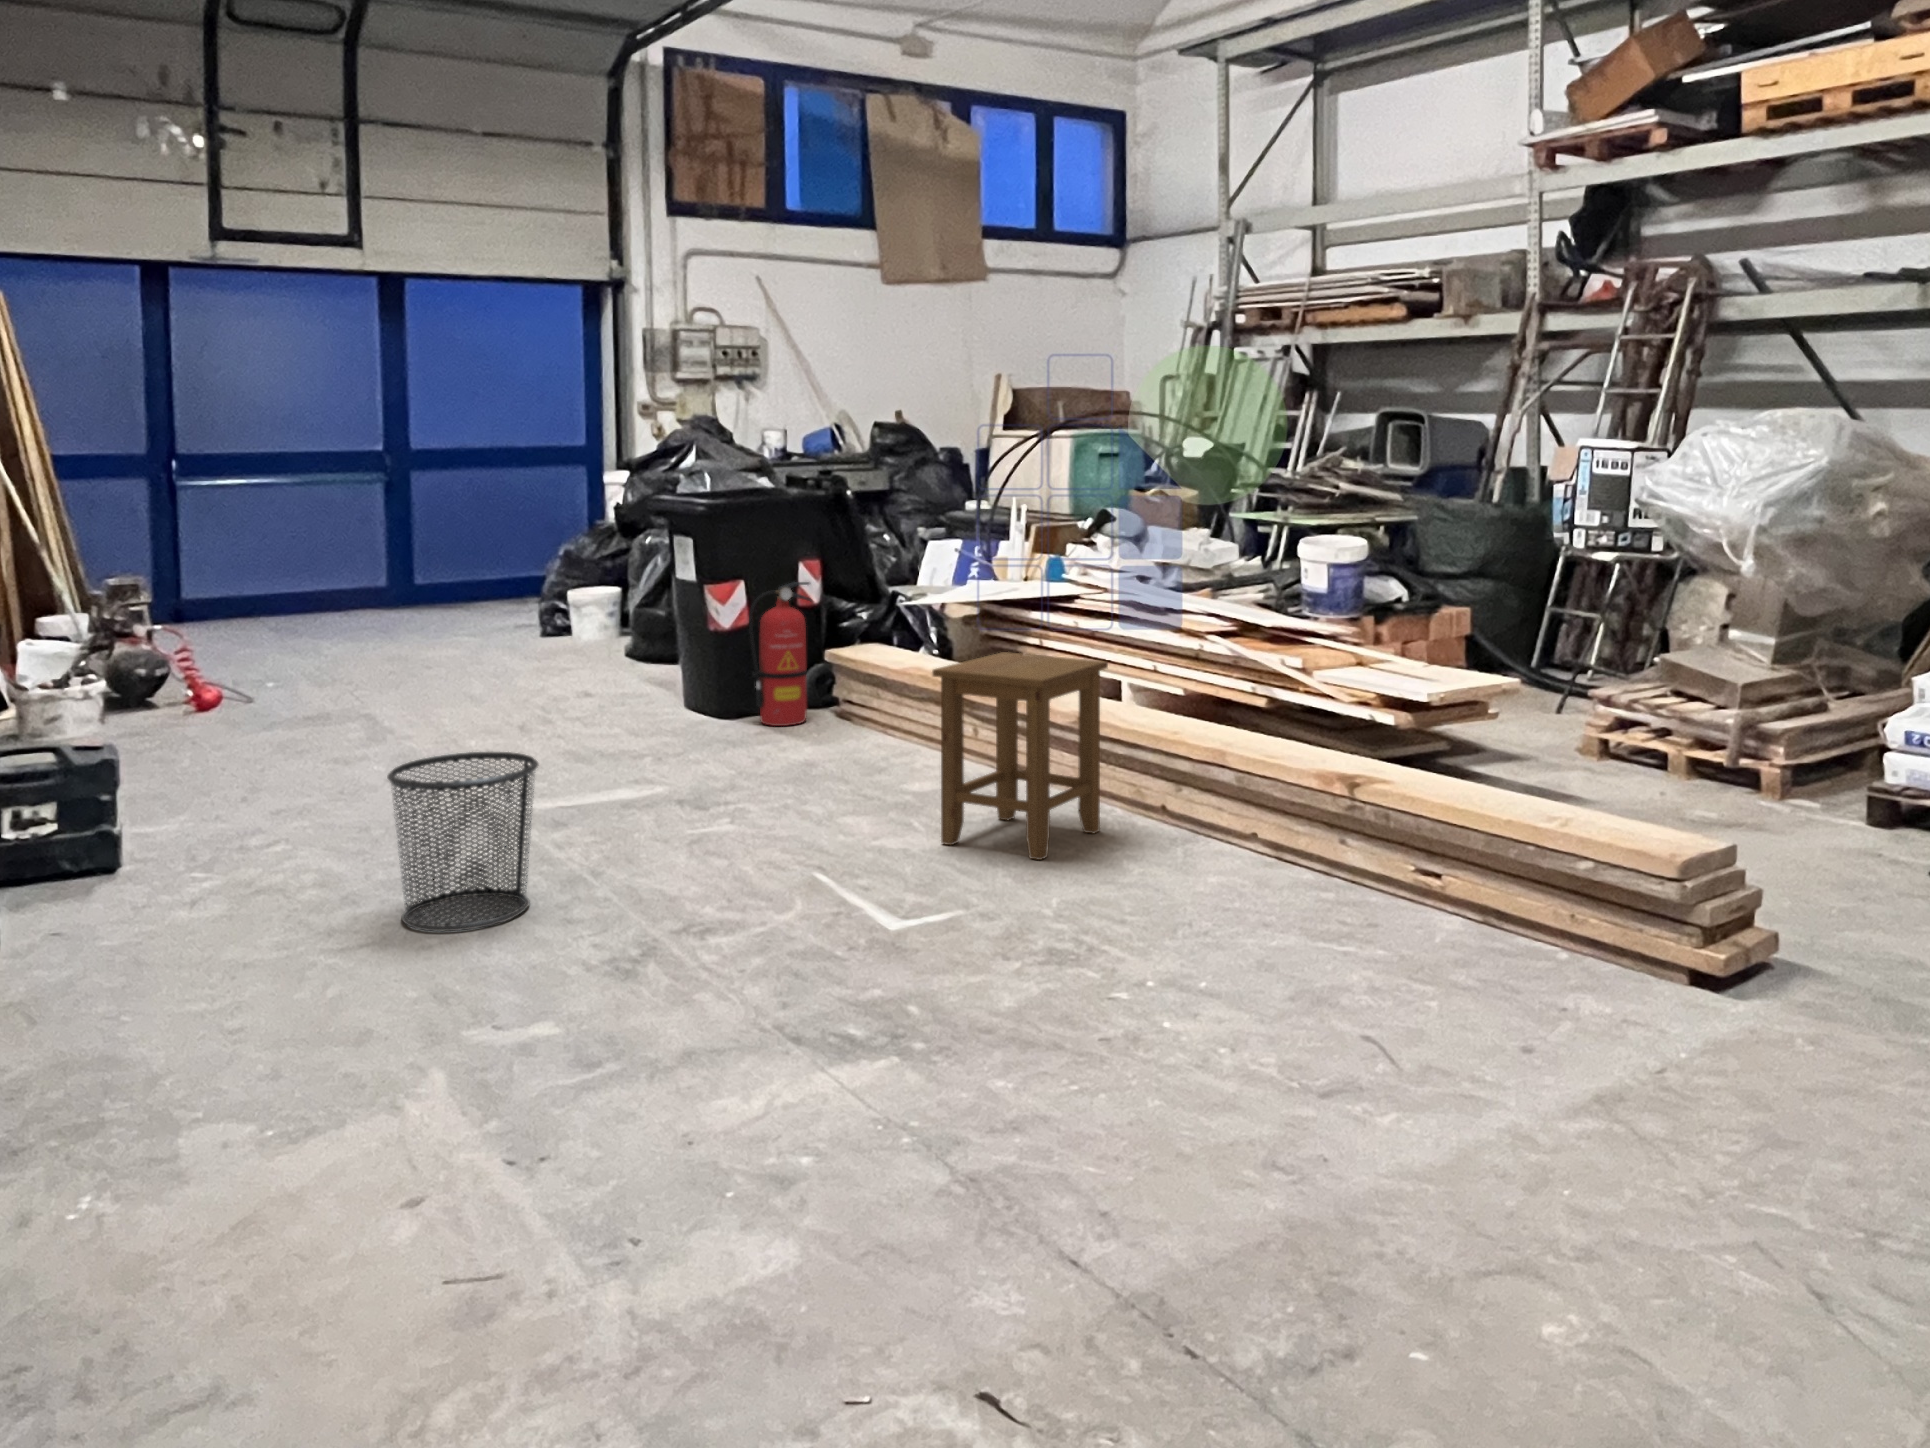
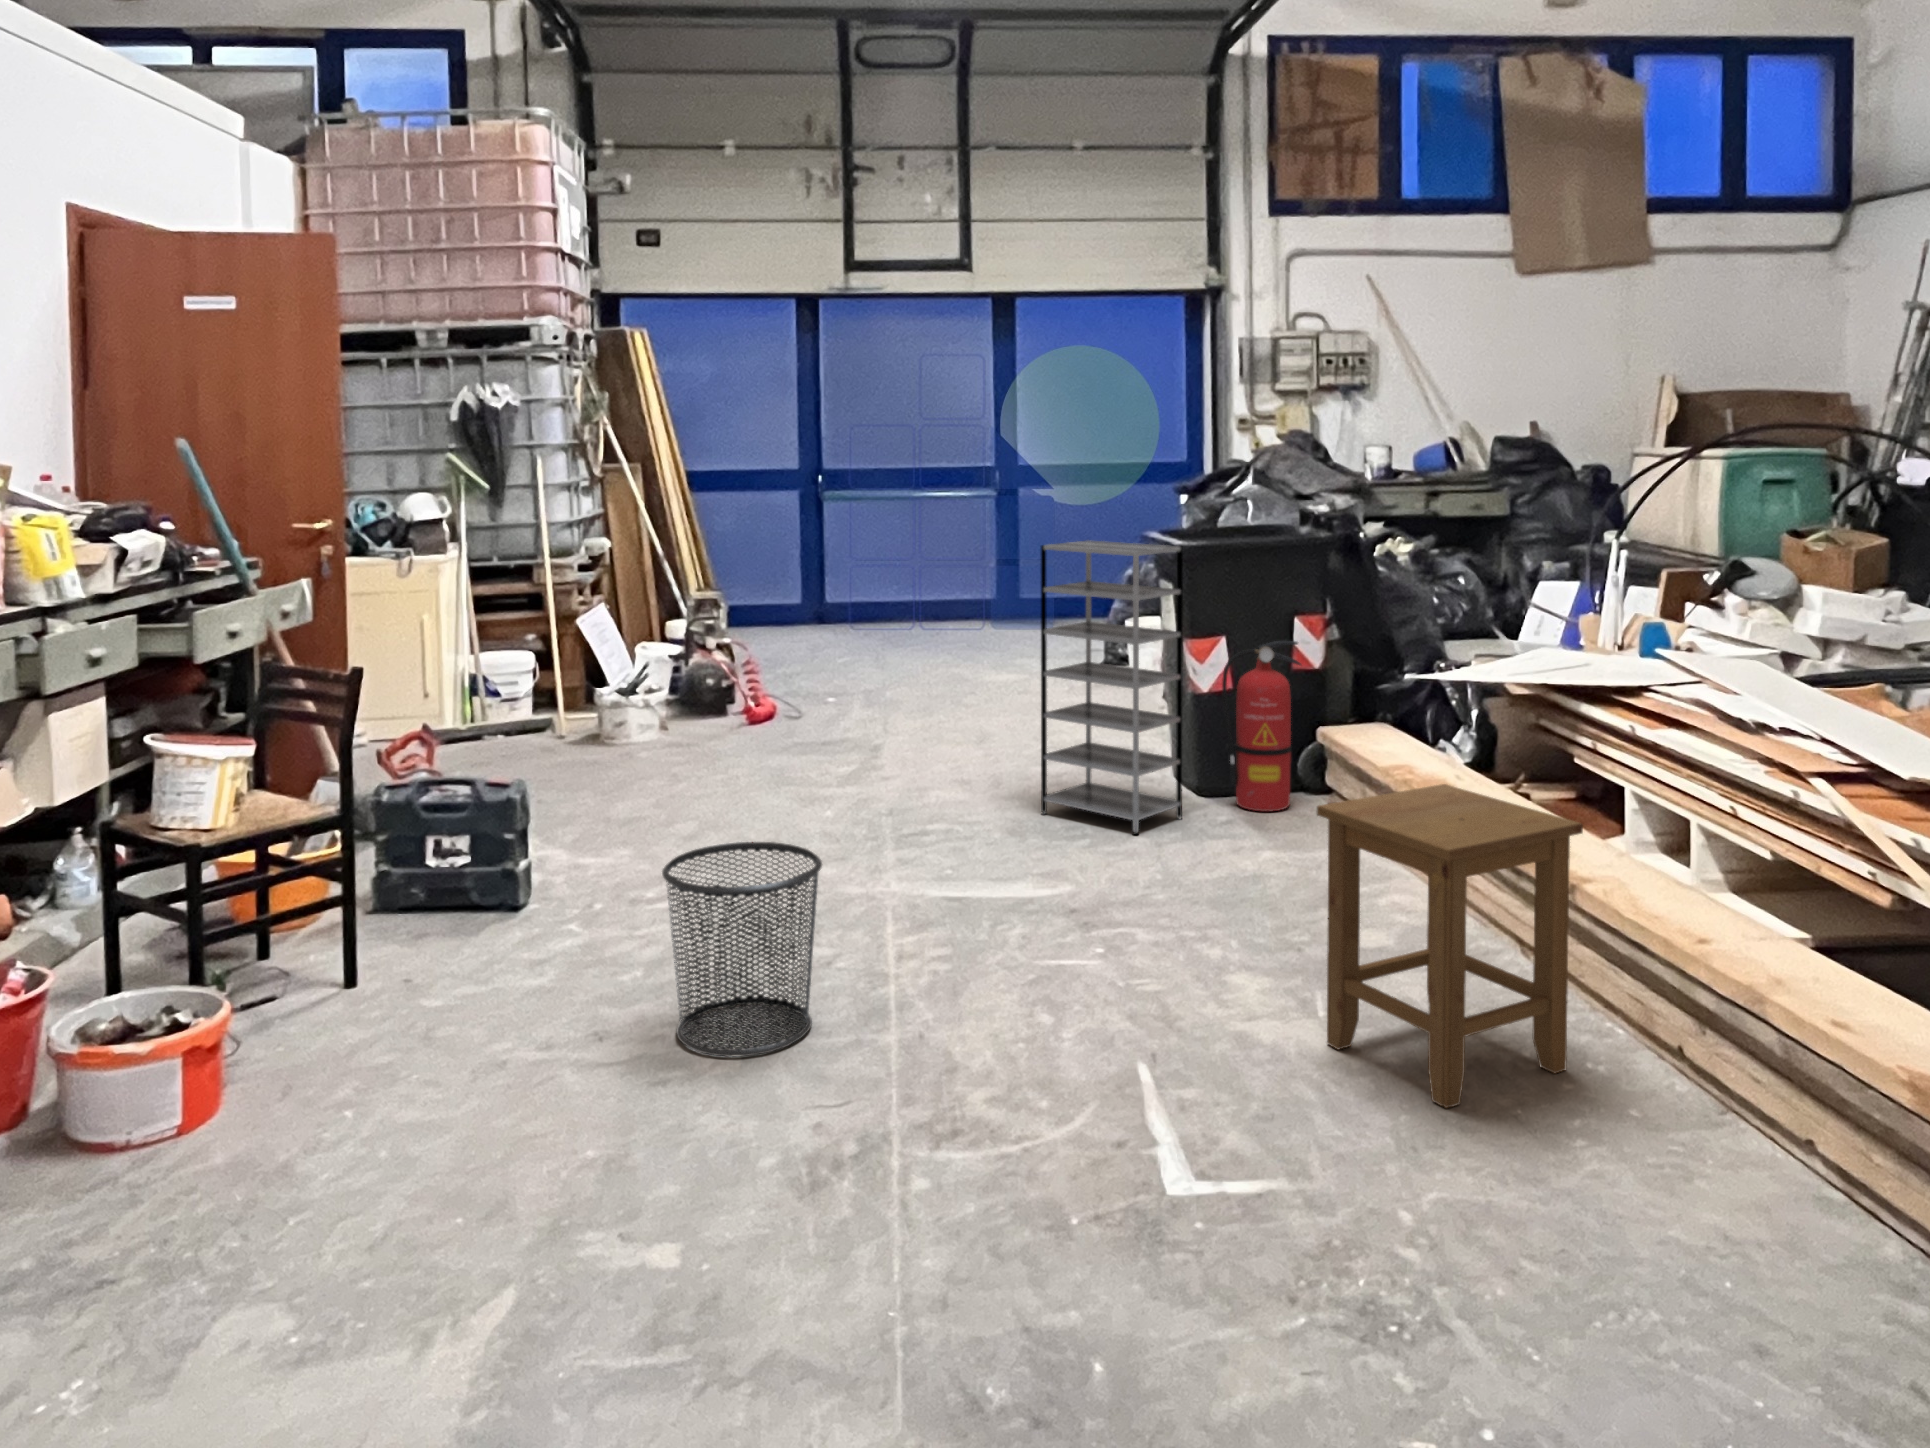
shelving unit: none [590,502,723,752] -> present [1041,541,1183,835]

